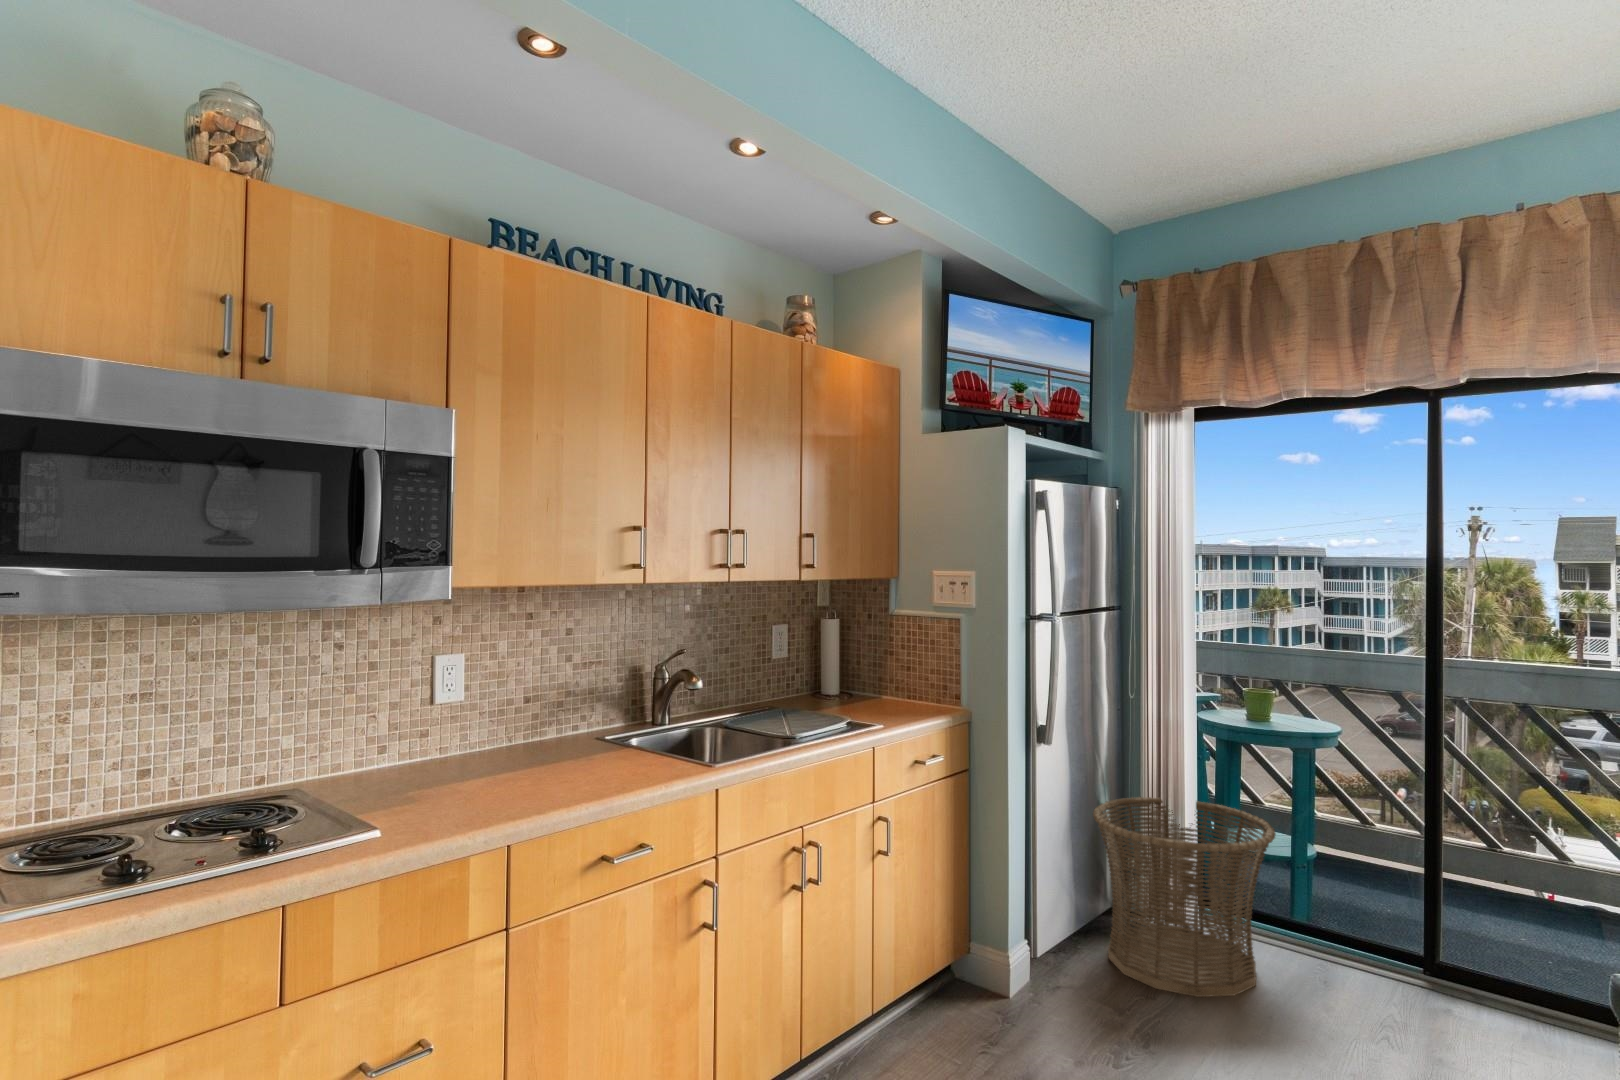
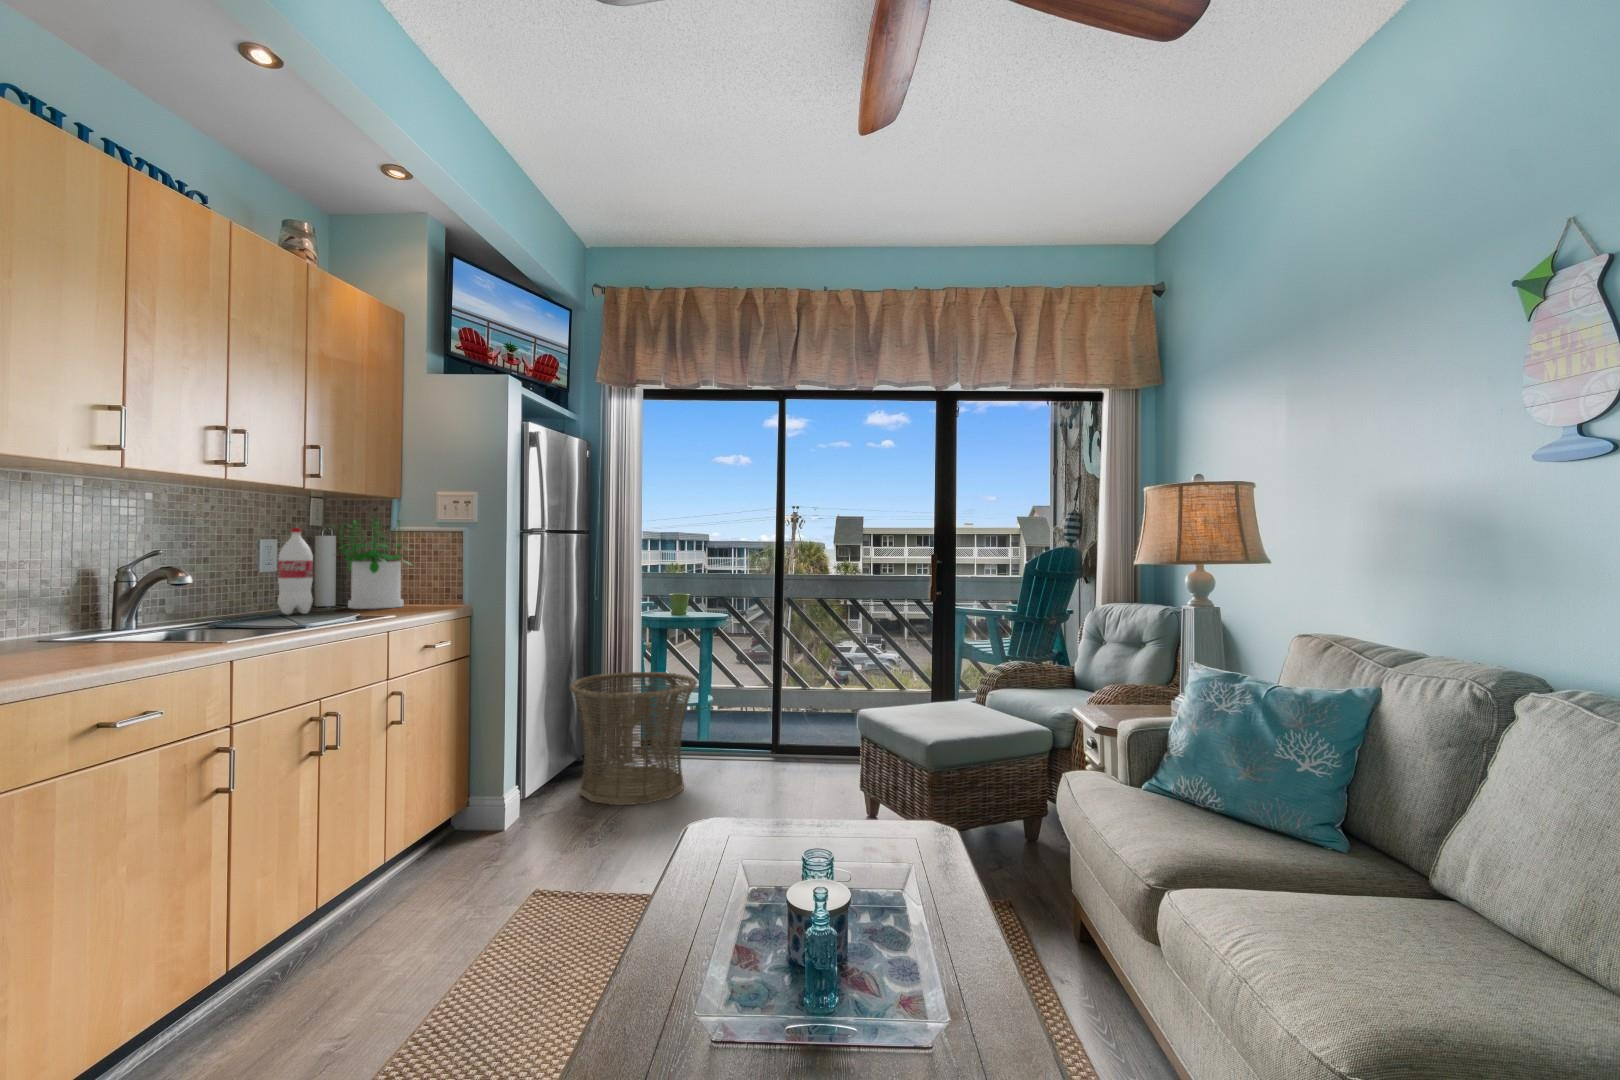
potted plant: none [828,600,910,705] -> present [333,517,411,609]
bottle: none [780,617,811,710] -> present [278,528,313,615]

